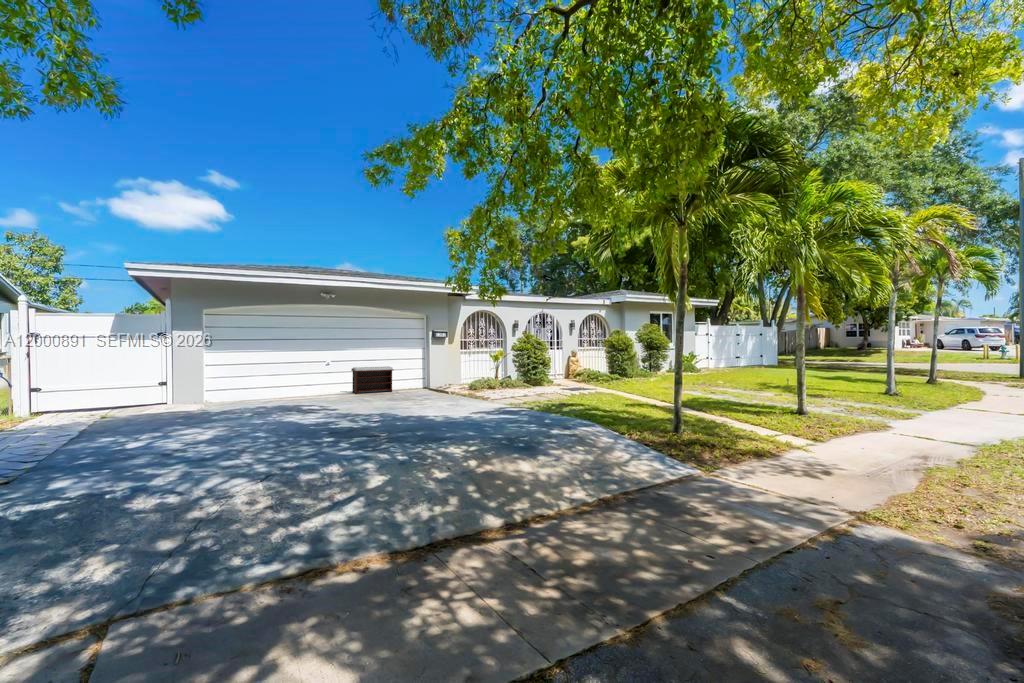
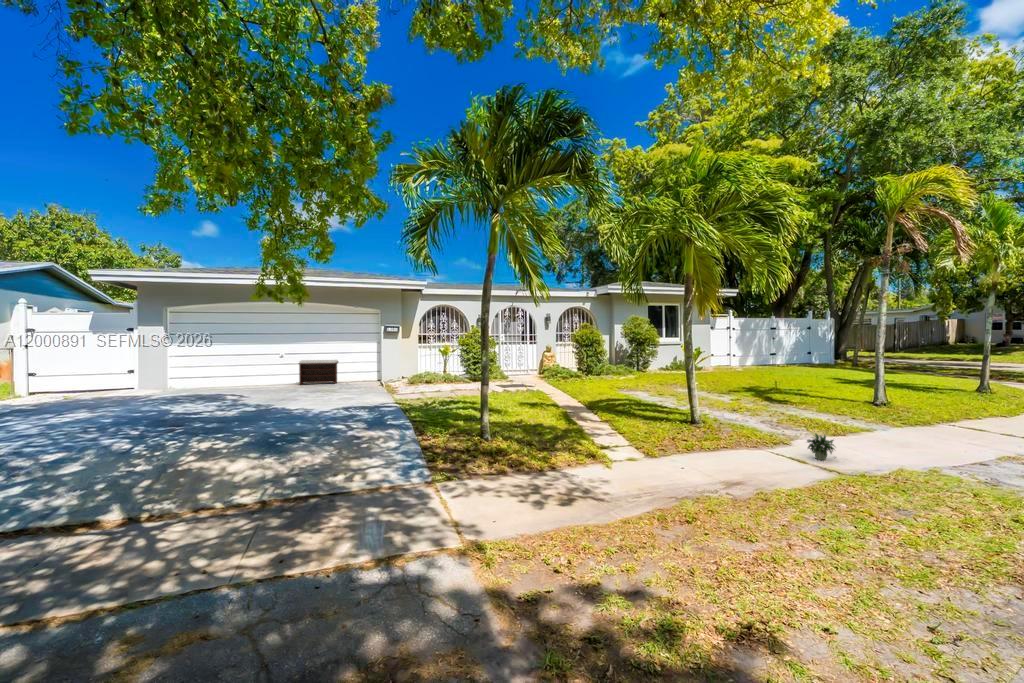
potted plant: none [954,422,980,443] -> present [807,434,834,460]

